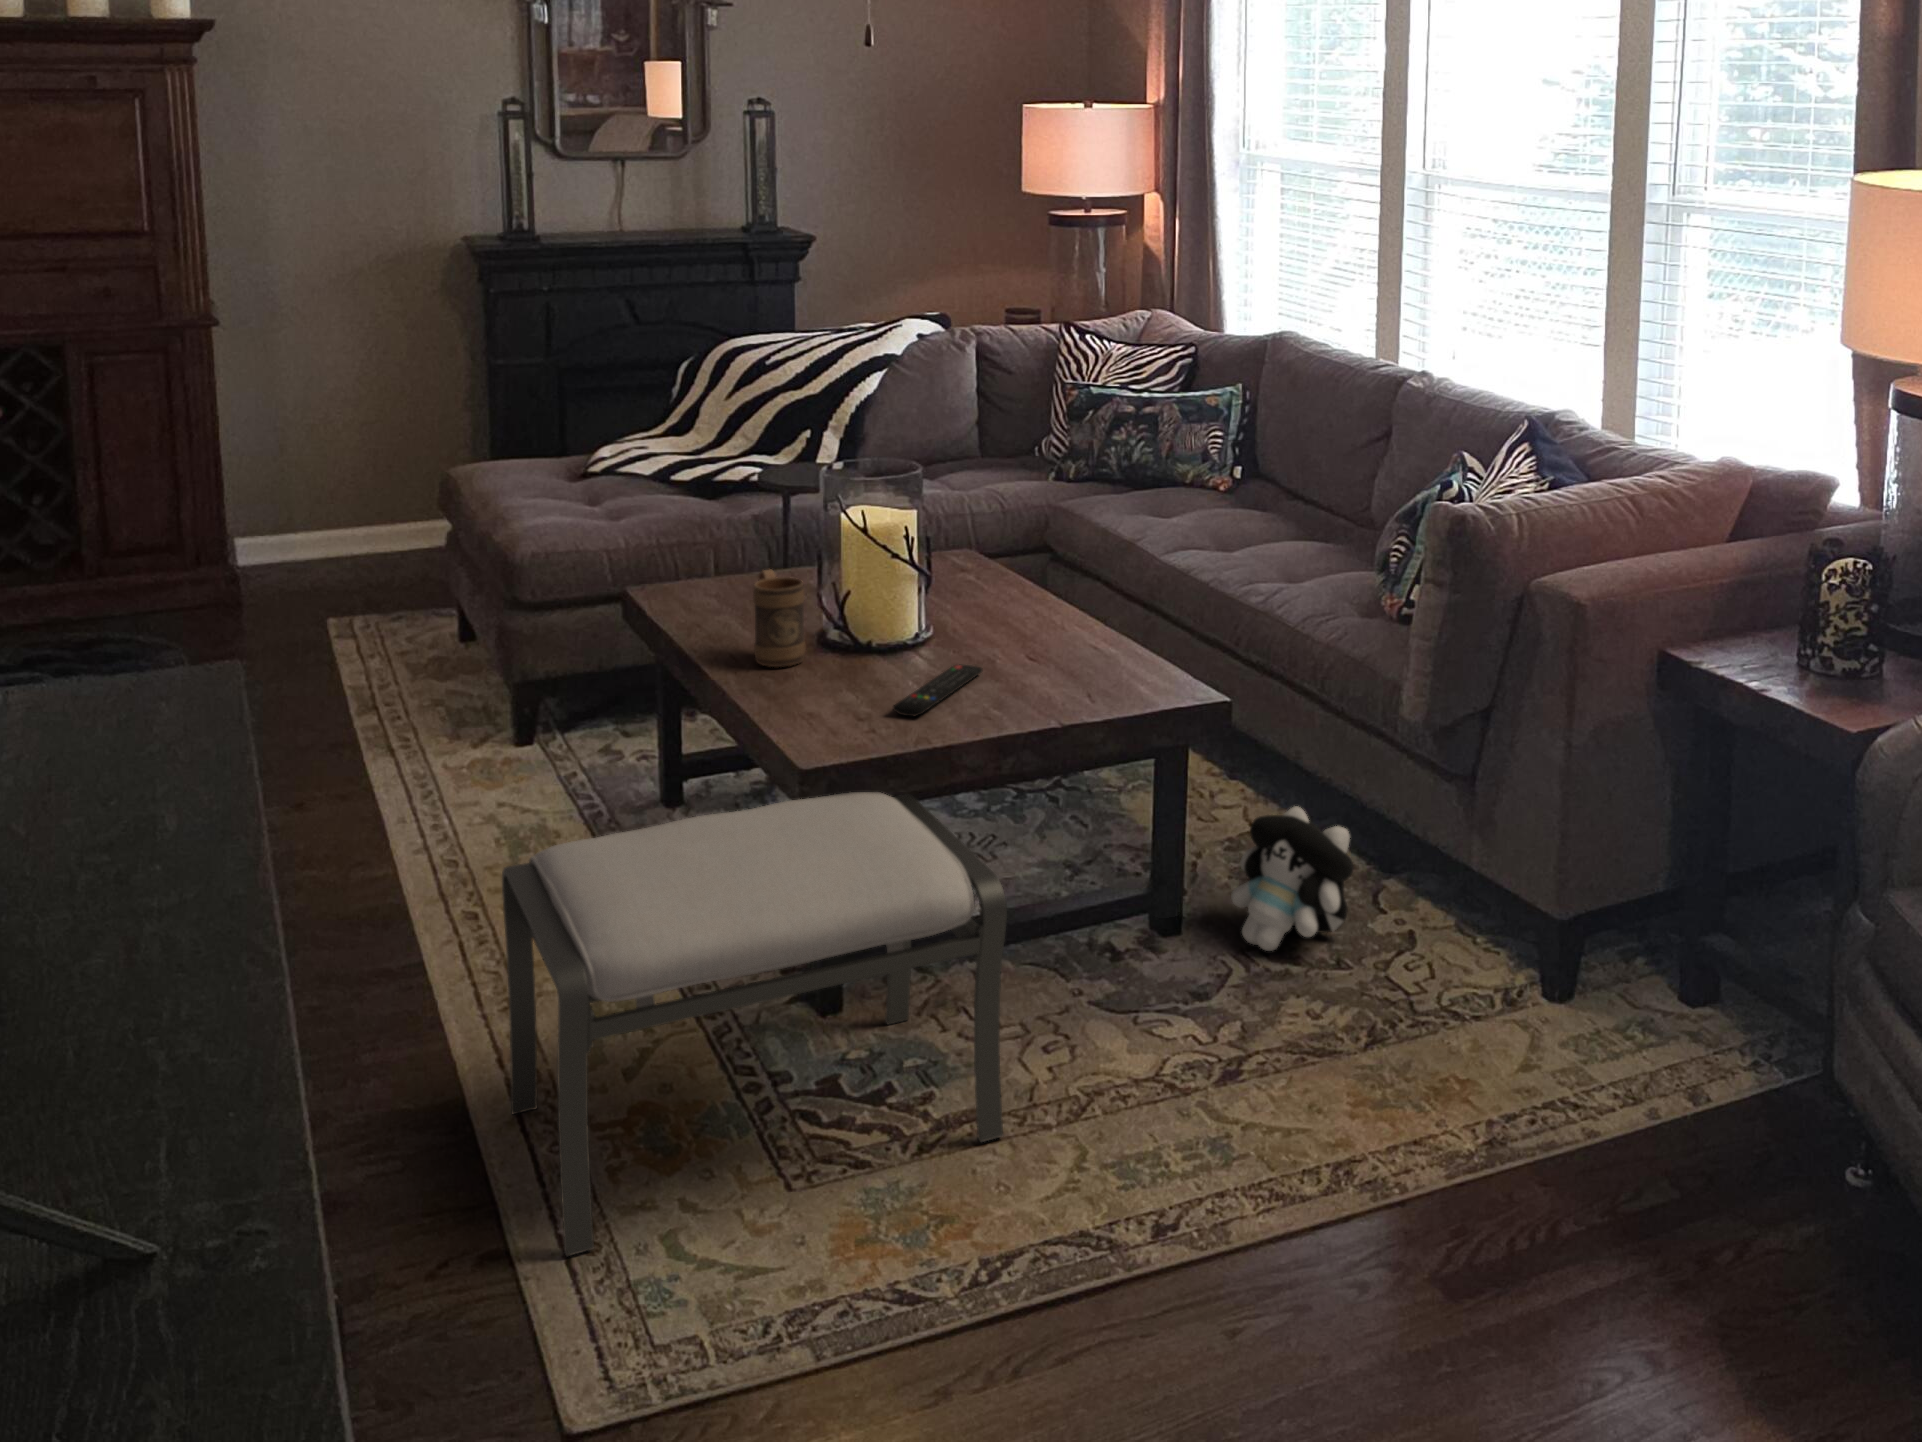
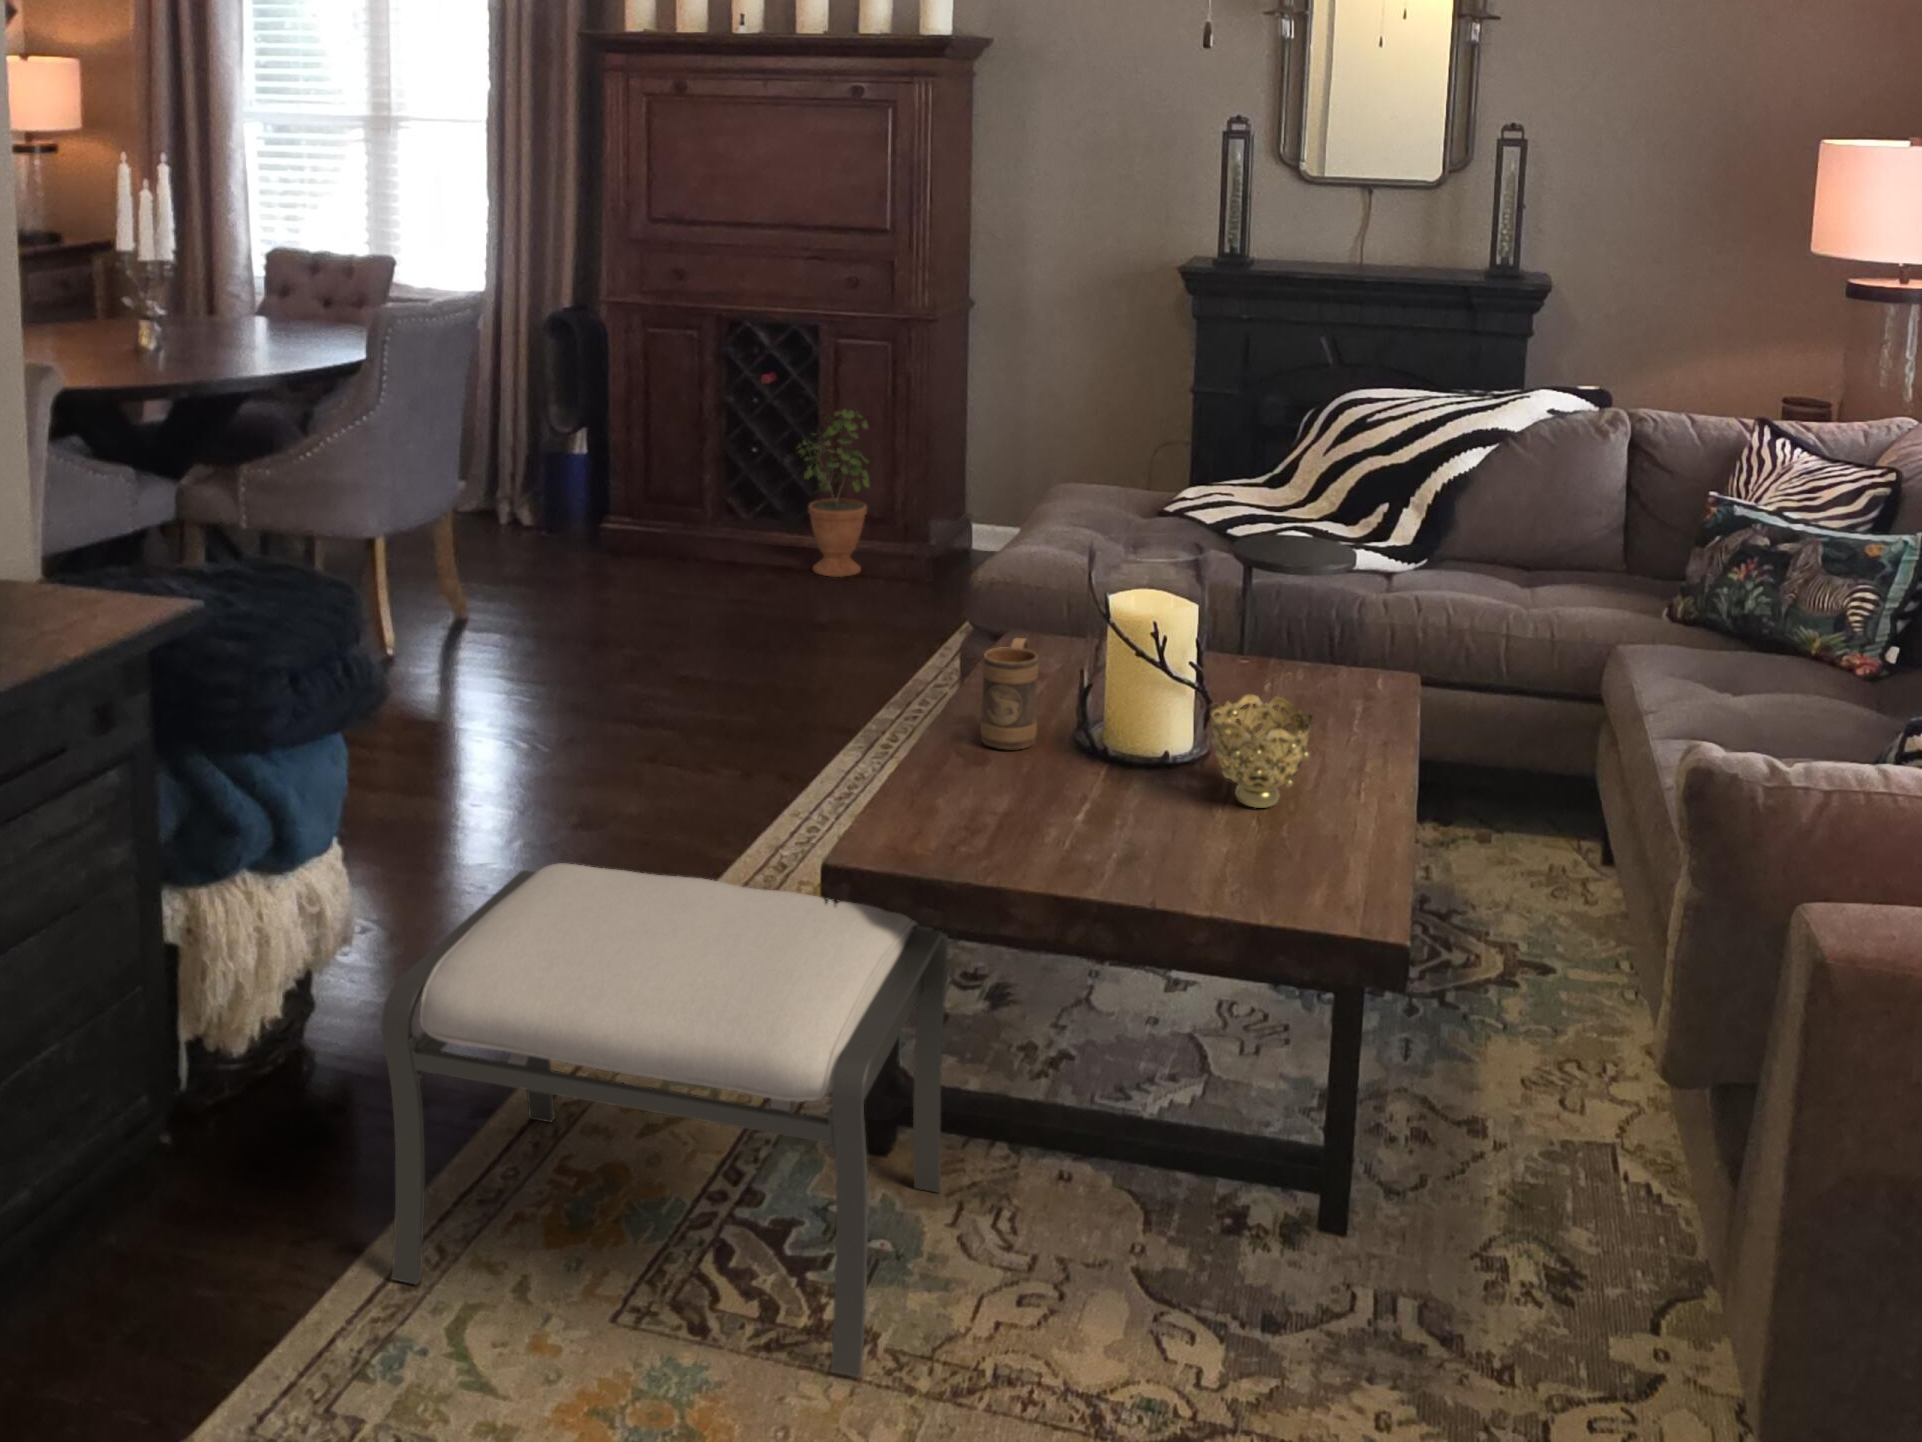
potted plant: none [73,425,170,625] -> present [798,408,870,577]
decorative bowl: none [981,564,1063,653] -> present [1209,694,1313,808]
remote control: present [893,664,982,717] -> none [1007,797,1168,843]
plush toy: present [1231,806,1354,951] -> none [1402,1120,1581,1325]

